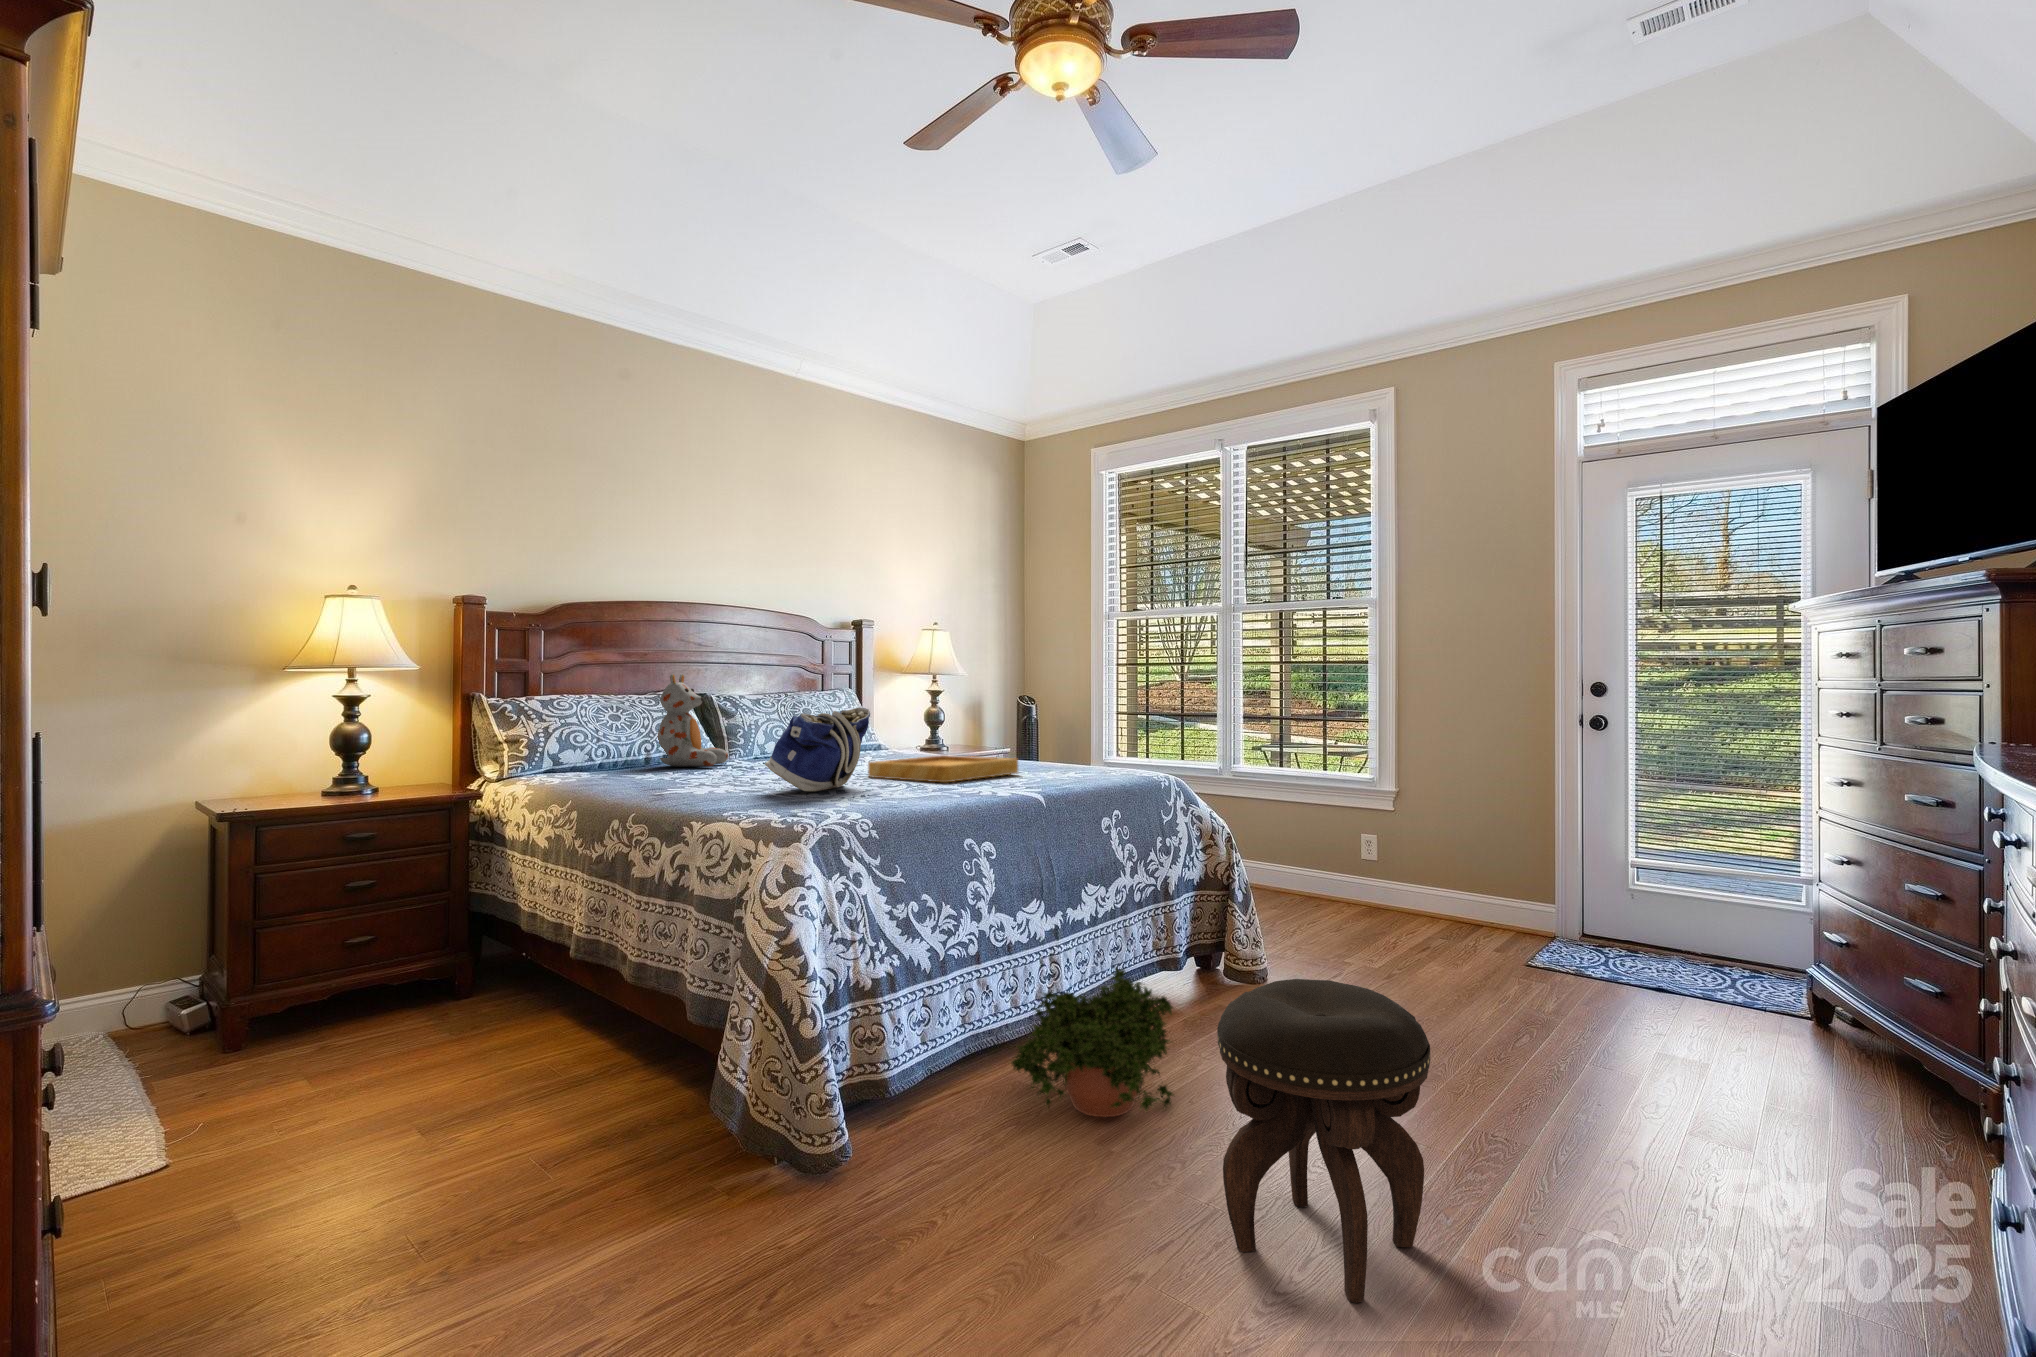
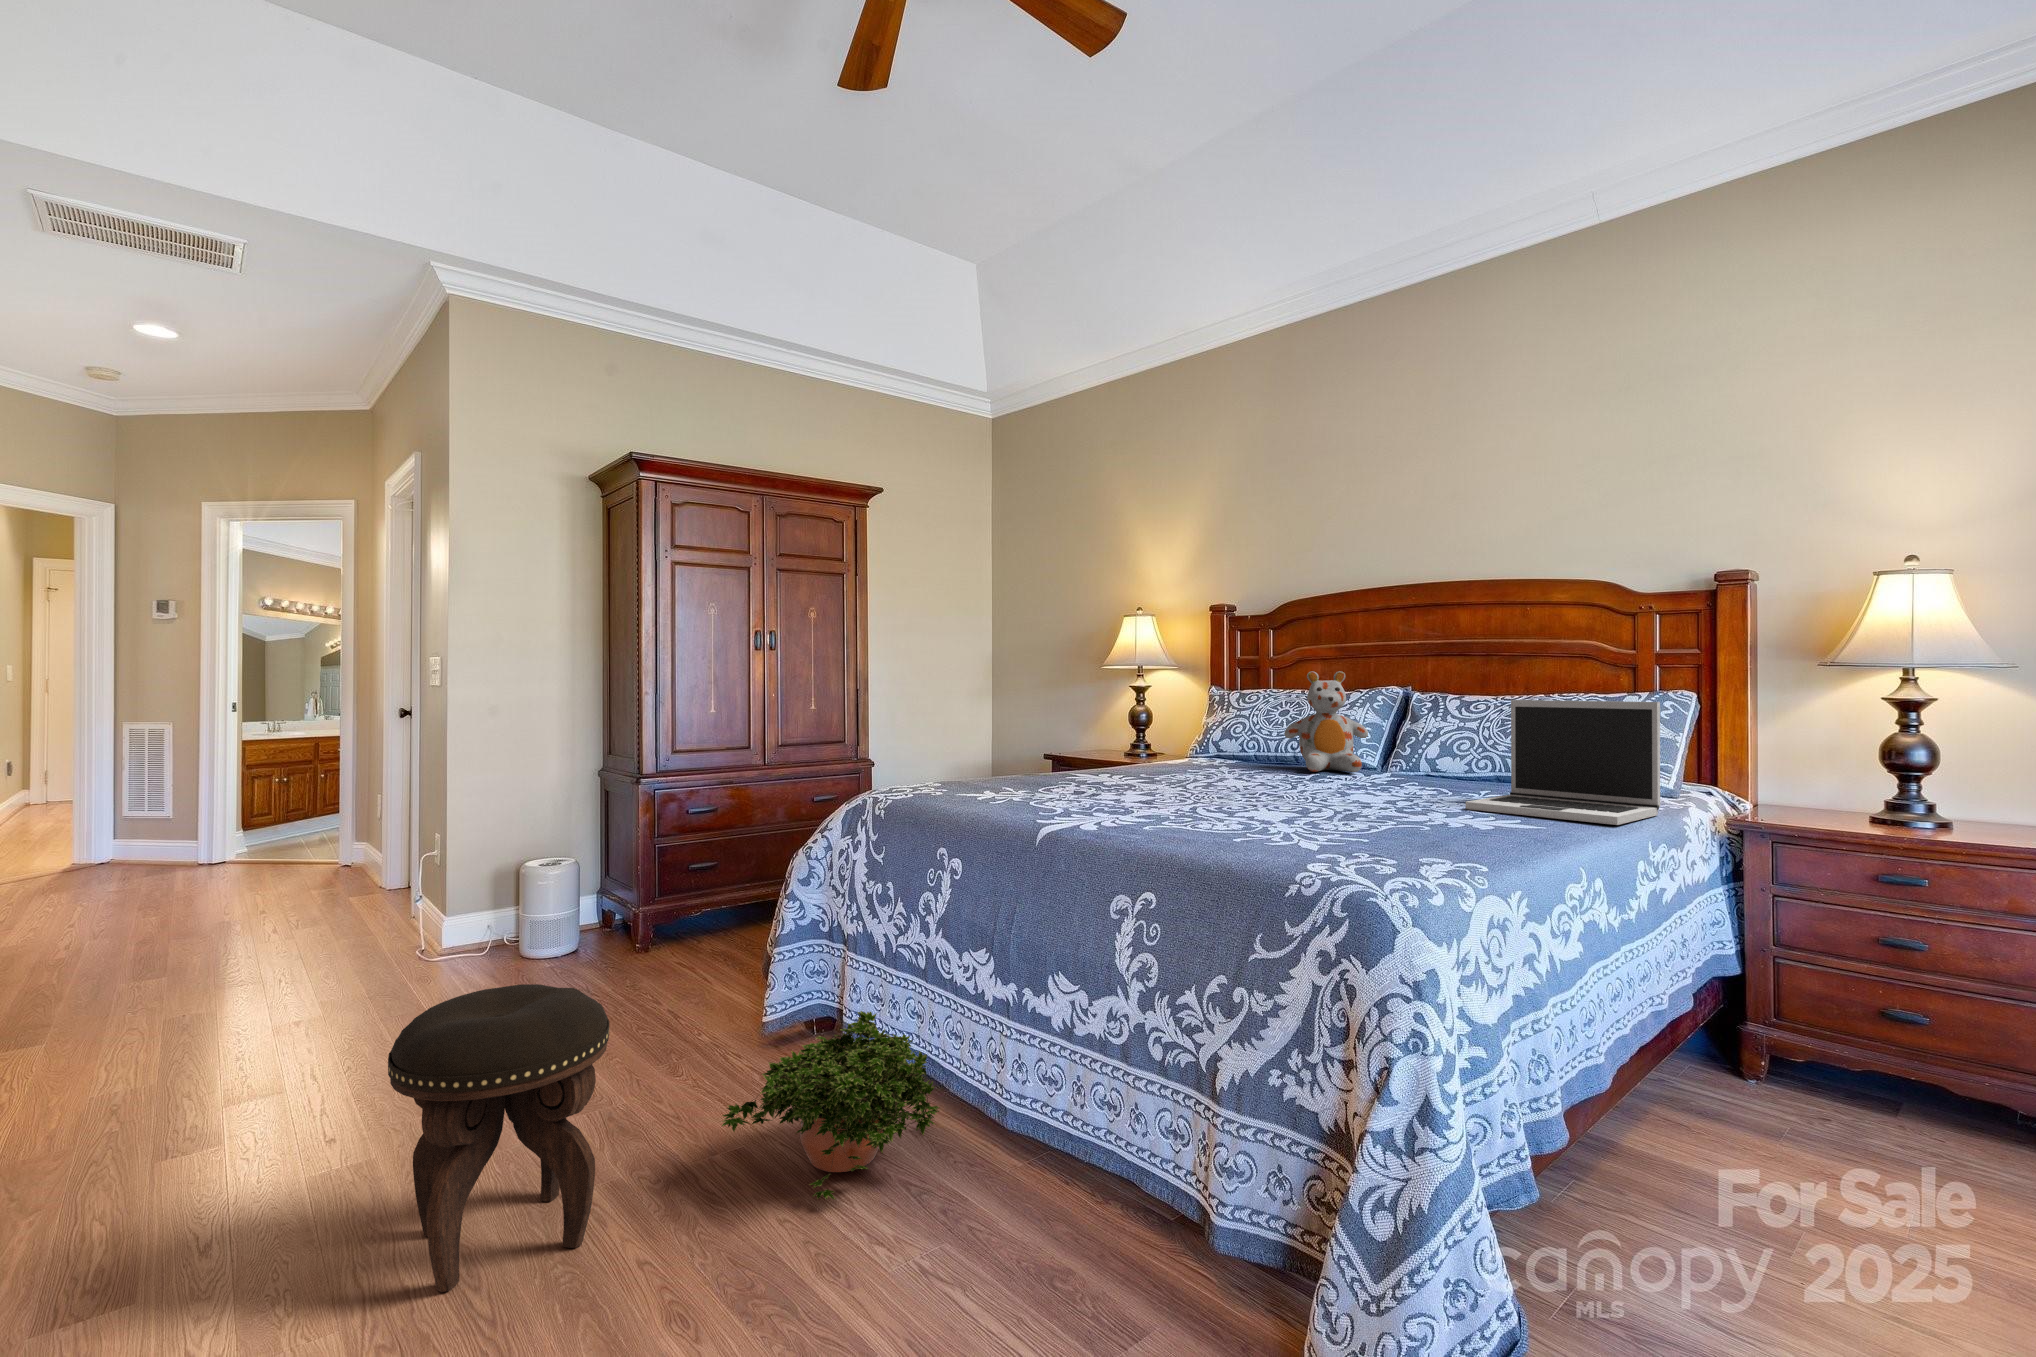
laptop: none [887,692,993,762] -> present [1466,700,1660,825]
tote bag: present [765,707,870,791] -> none [1004,713,1122,792]
tray: present [868,755,1018,782] -> none [1129,779,1326,824]

